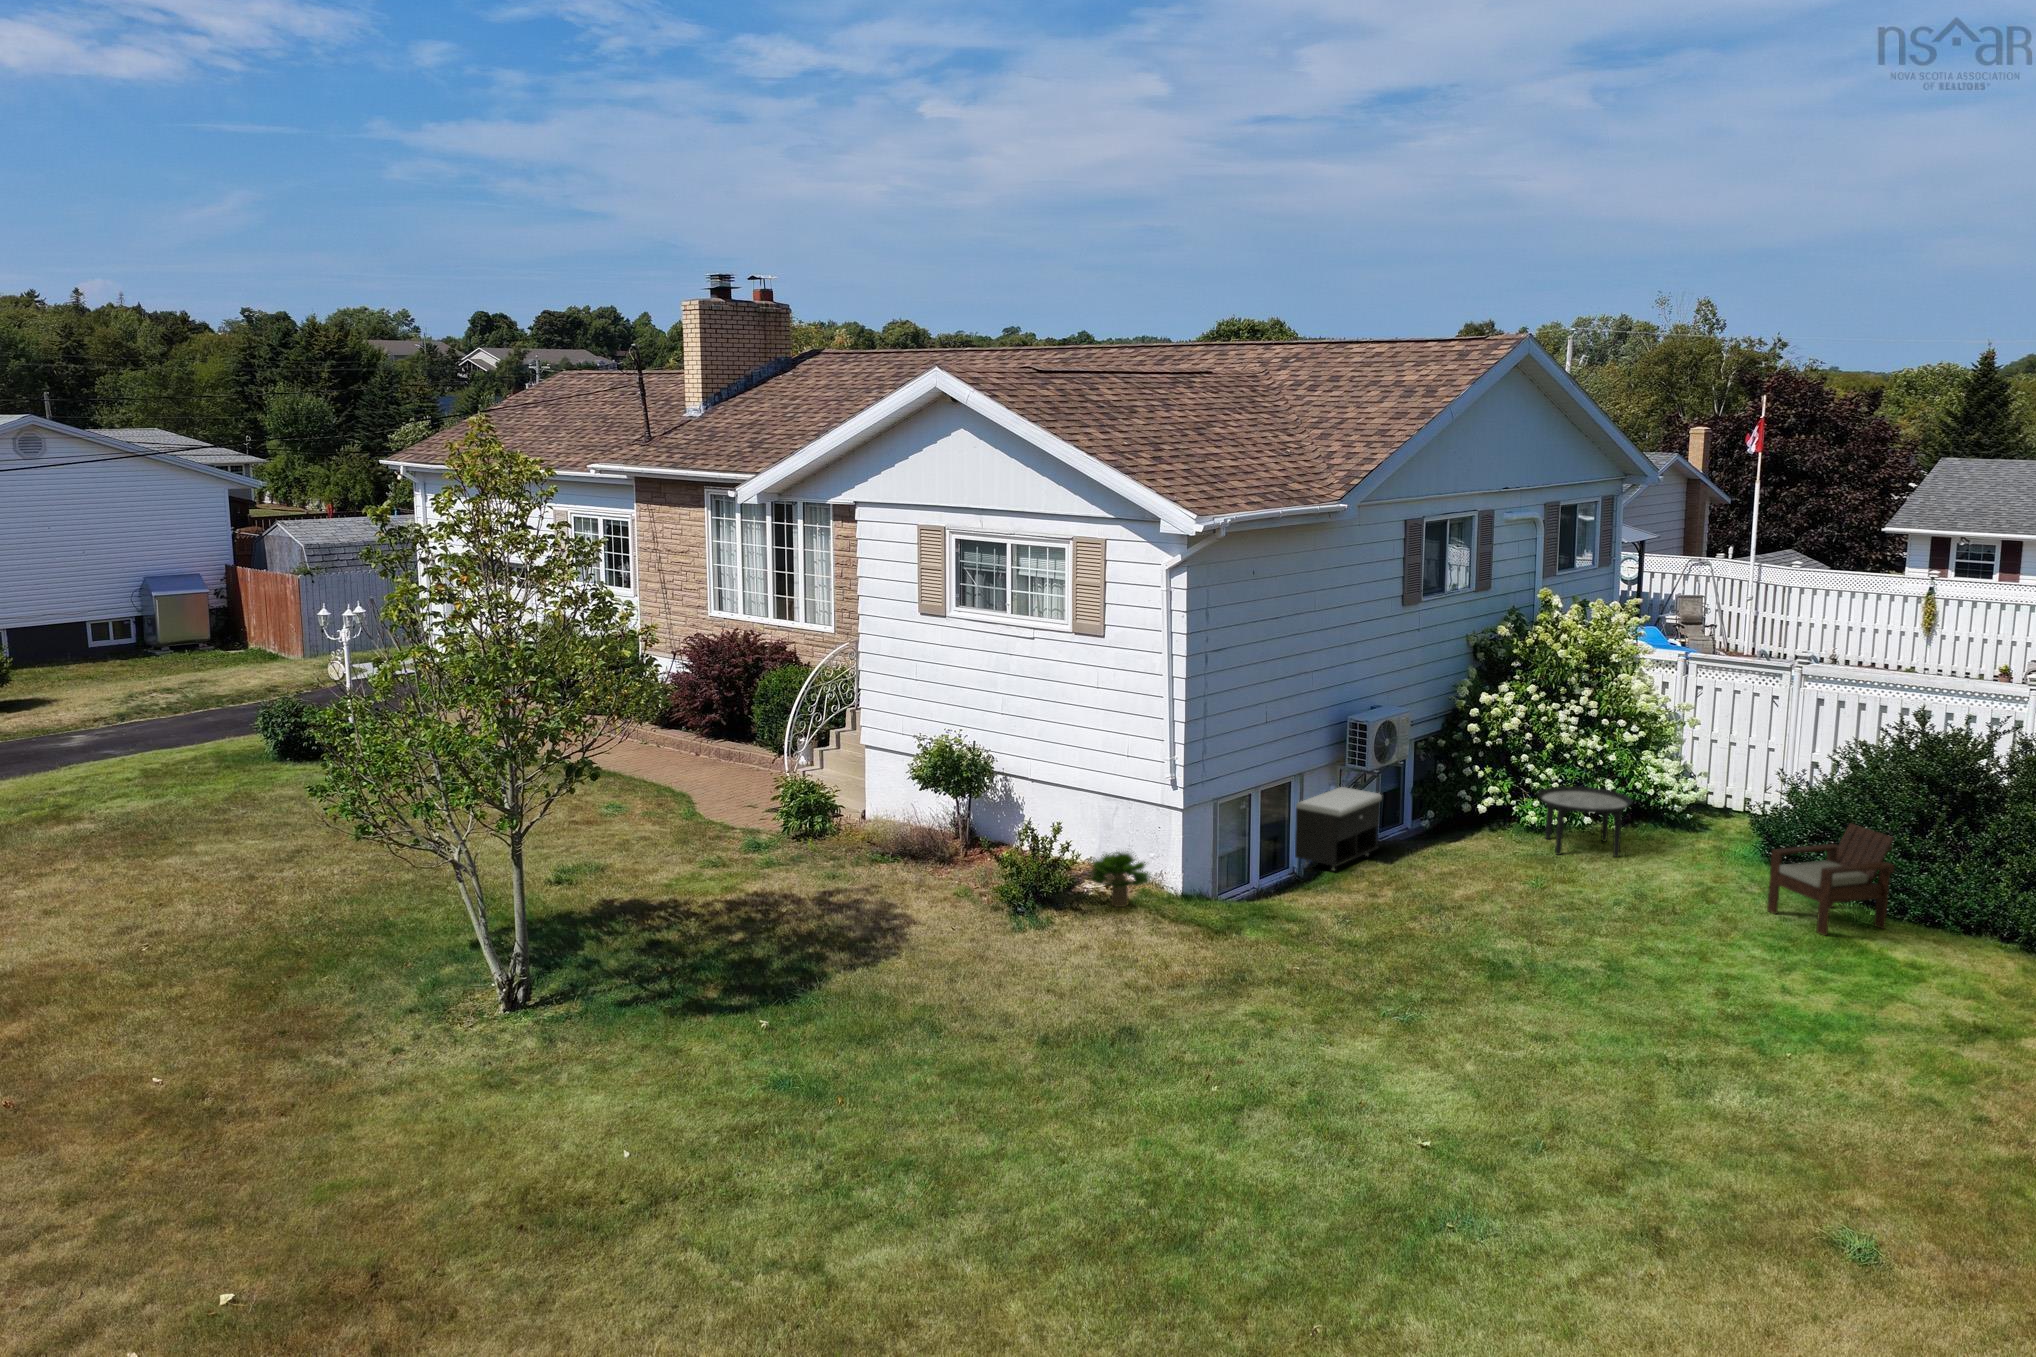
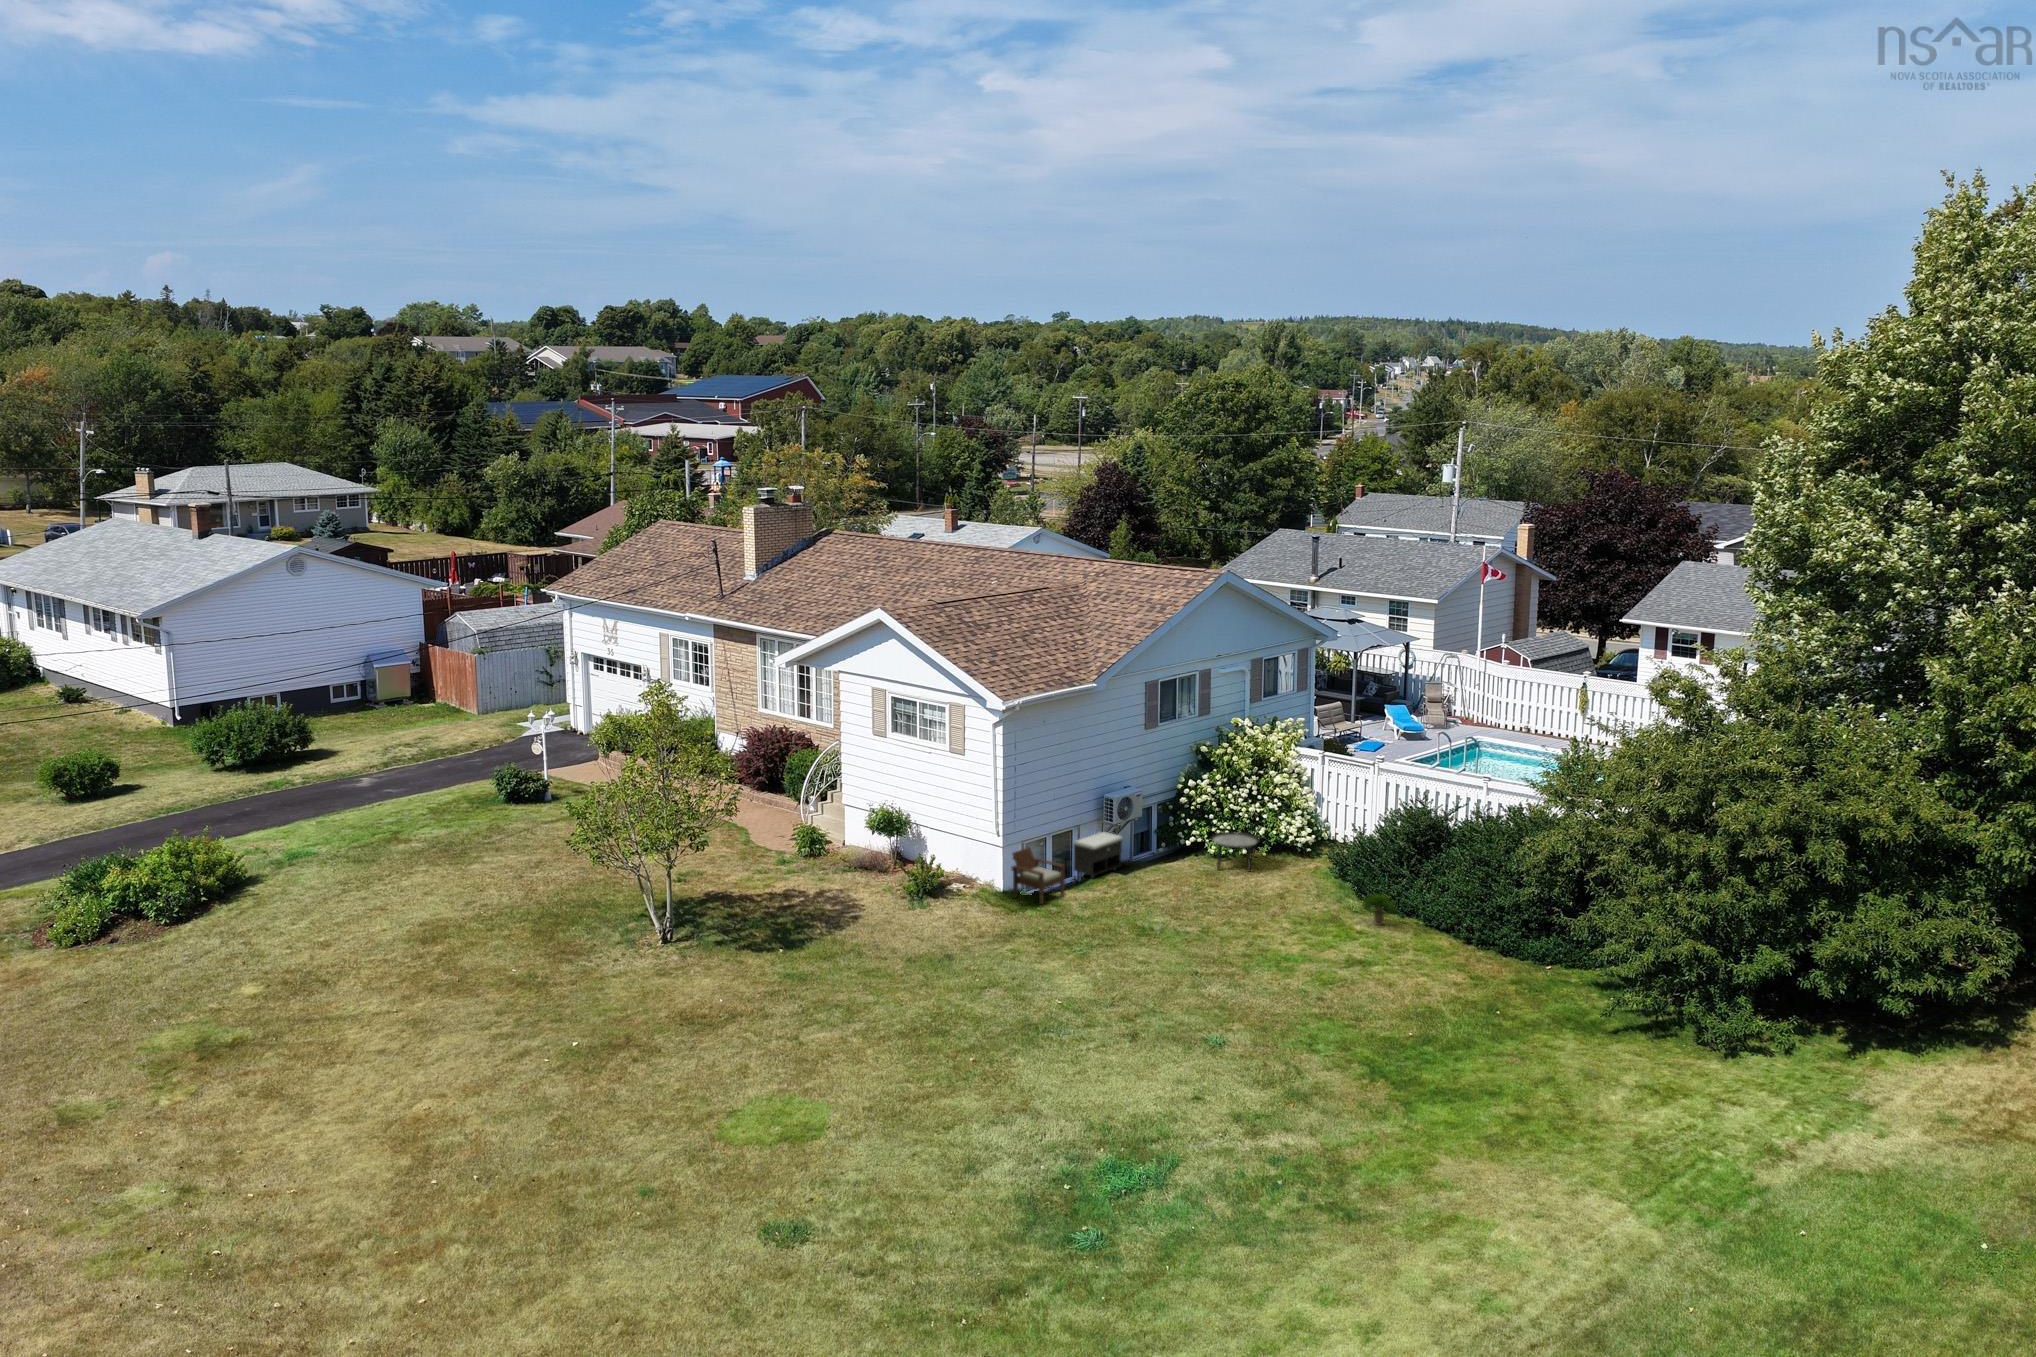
chair: present [1767,823,1894,936] -> present [1011,847,1065,905]
potted plant: present [1089,851,1151,907] -> present [1361,894,1397,925]

